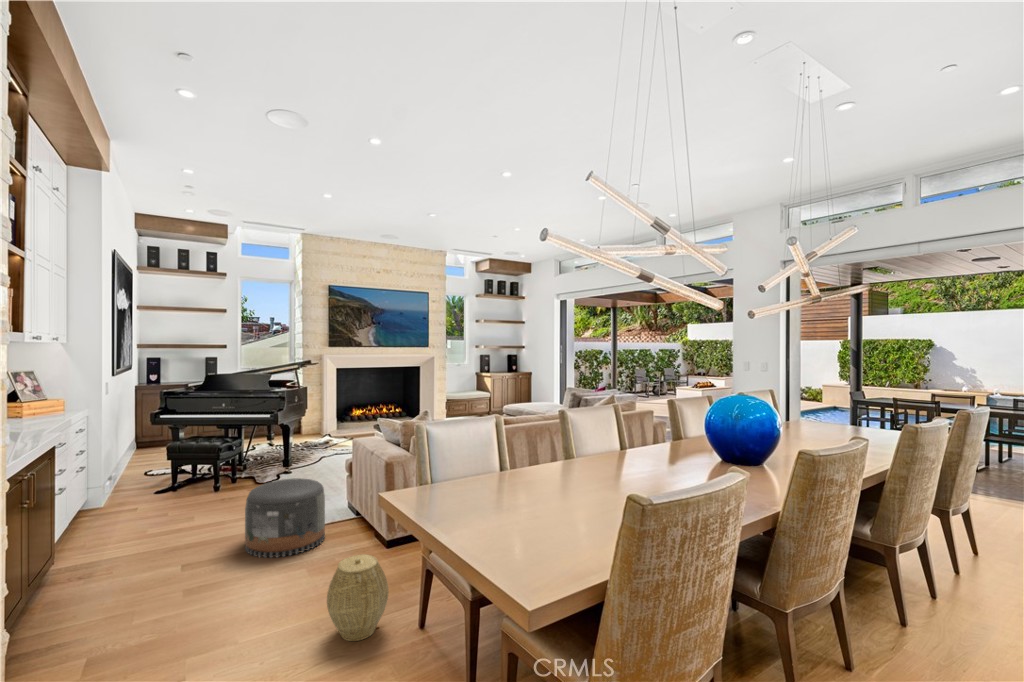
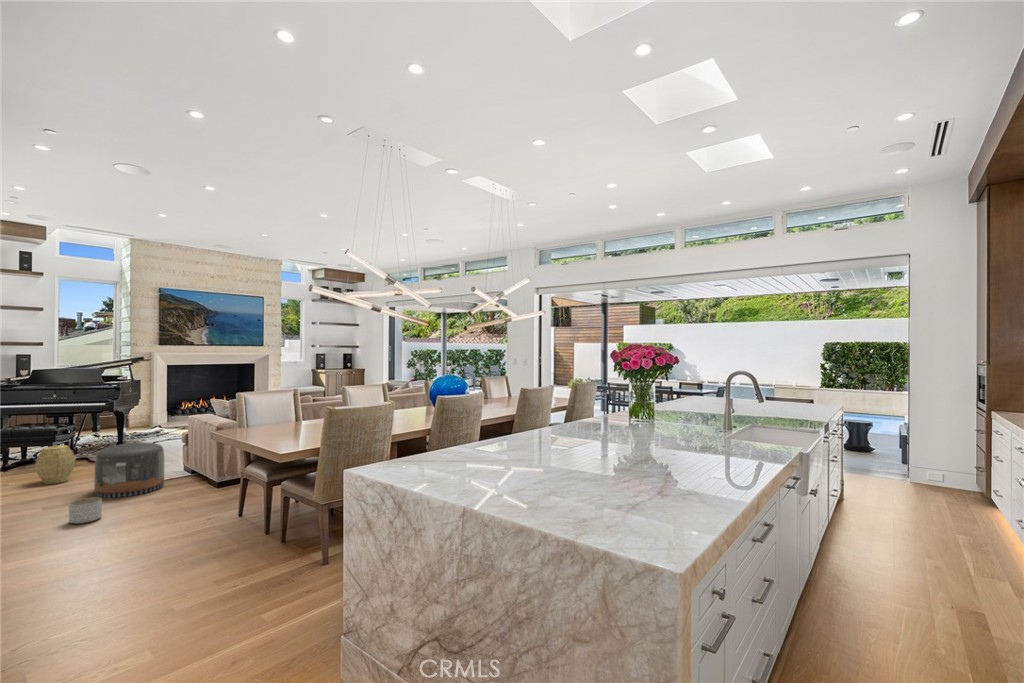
woven basket: present [327,554,388,641] -> present [35,445,76,484]
planter: none [199,573,241,618] -> present [69,497,102,524]

